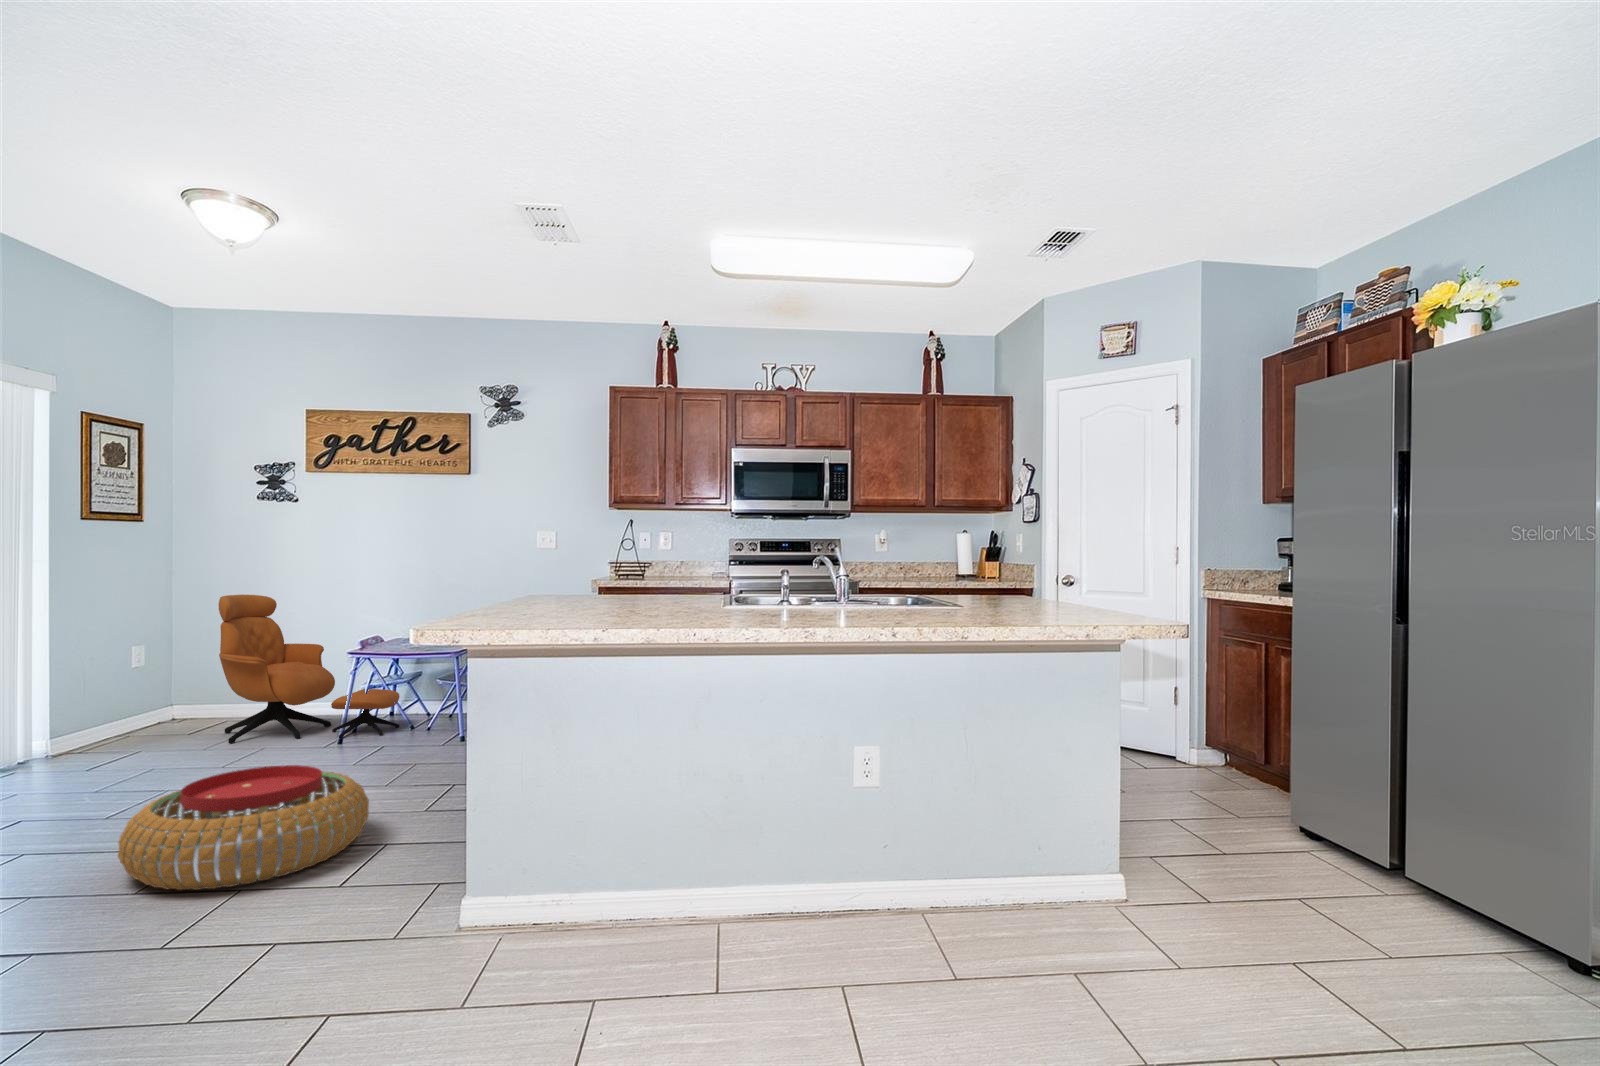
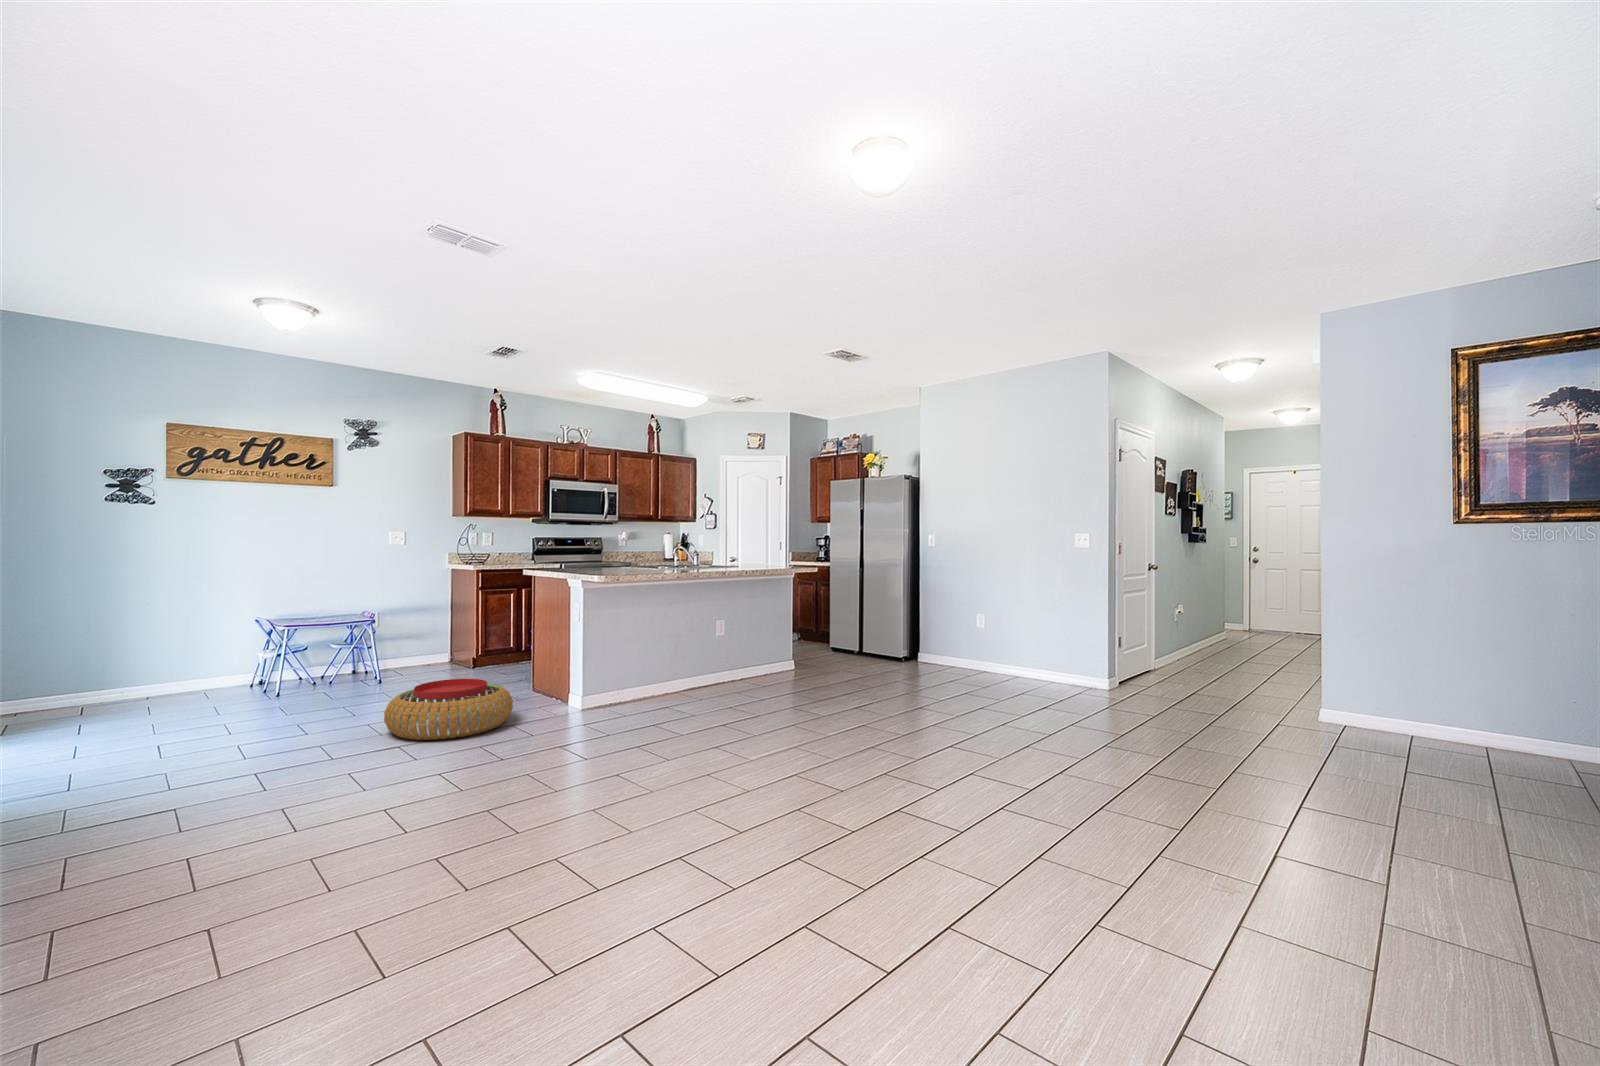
armchair: present [219,595,400,743] -> none [141,588,315,710]

